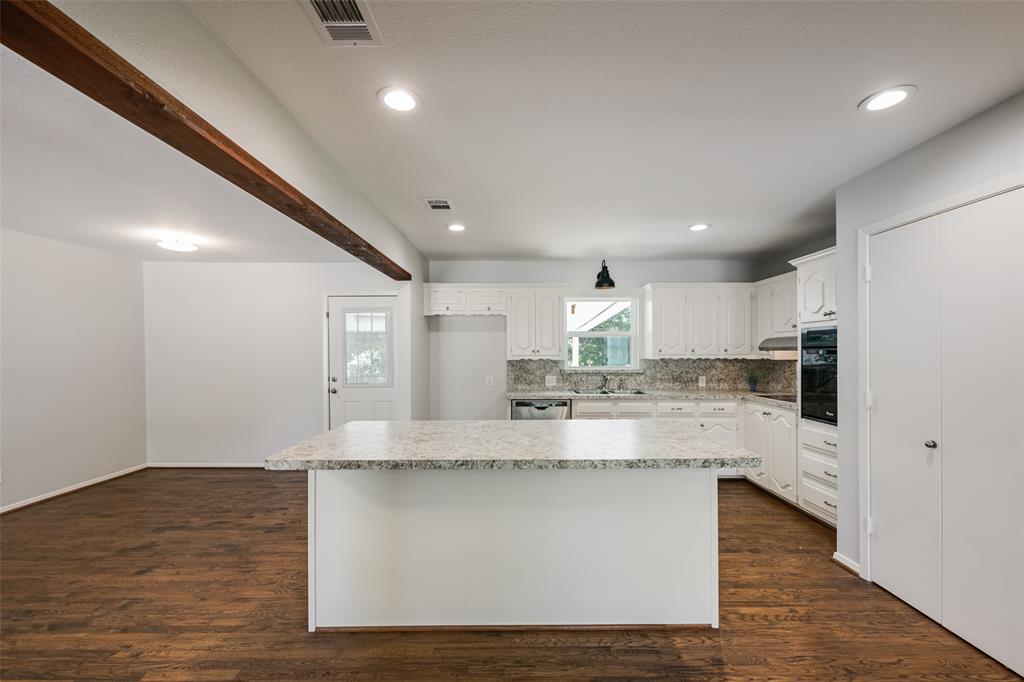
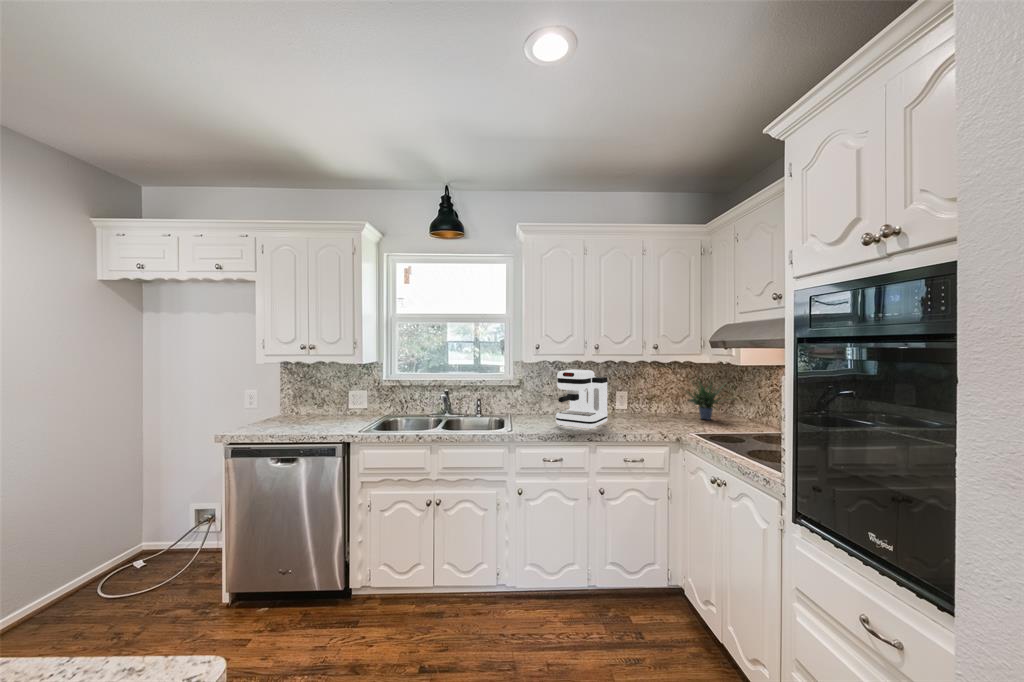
coffee maker: none [673,363,700,394] -> present [556,370,608,429]

